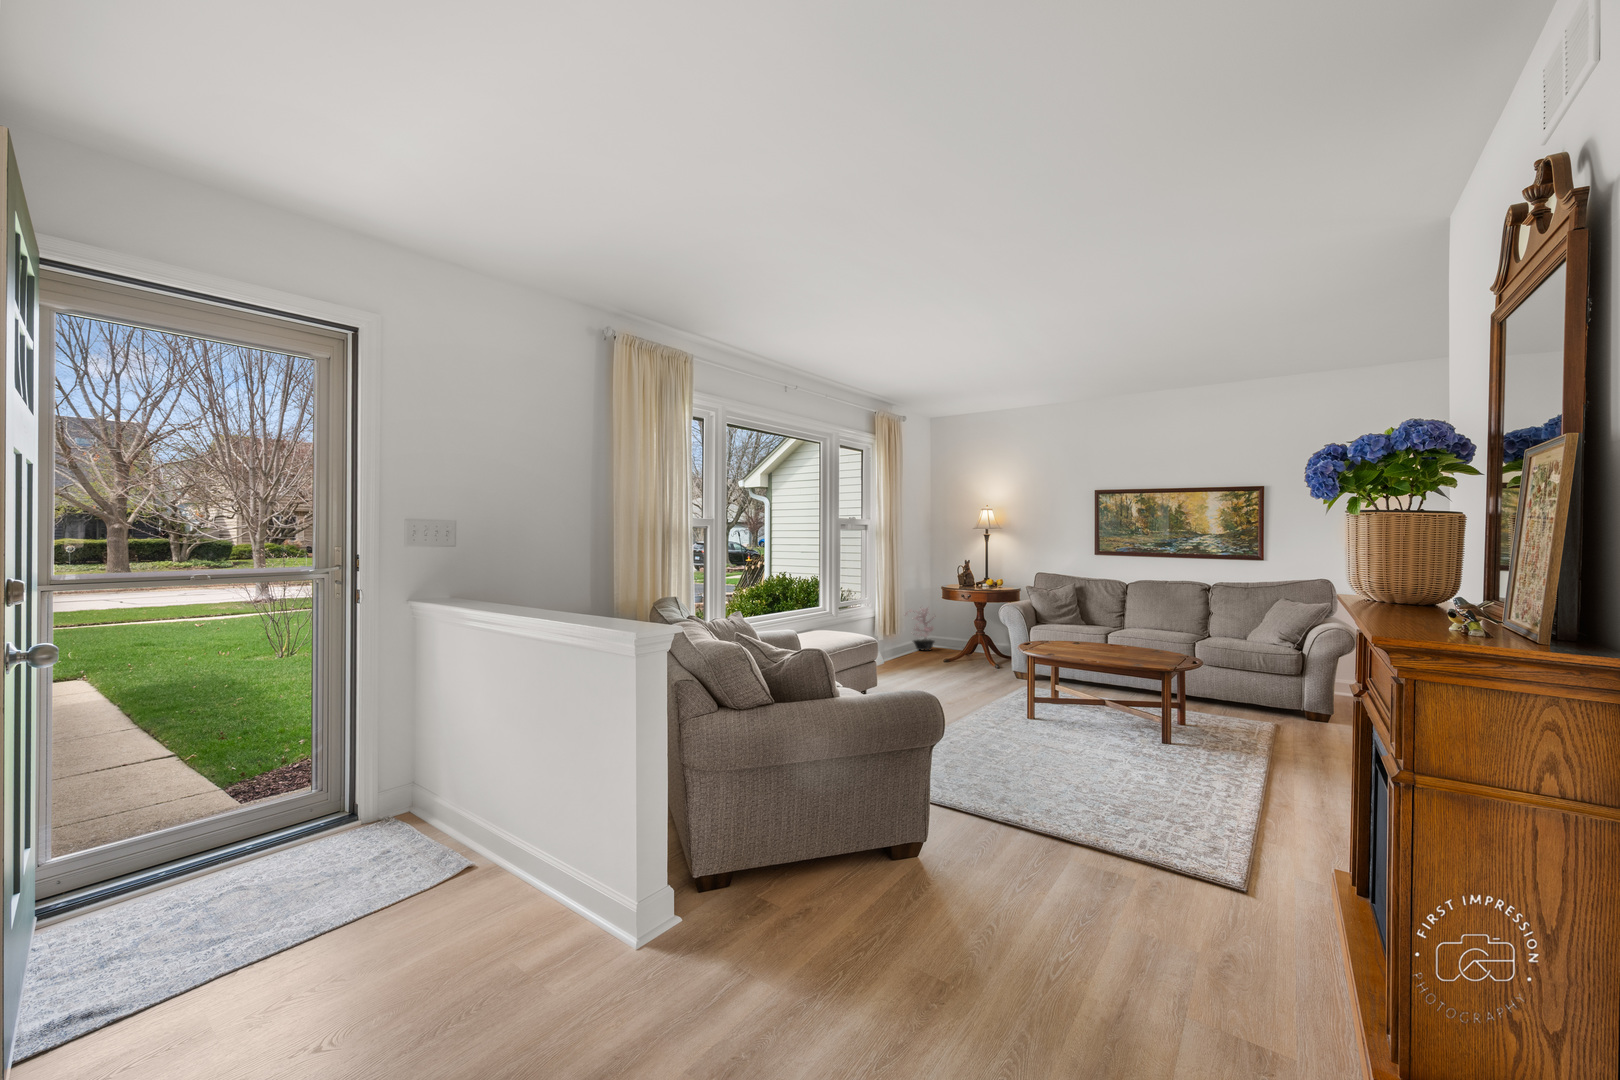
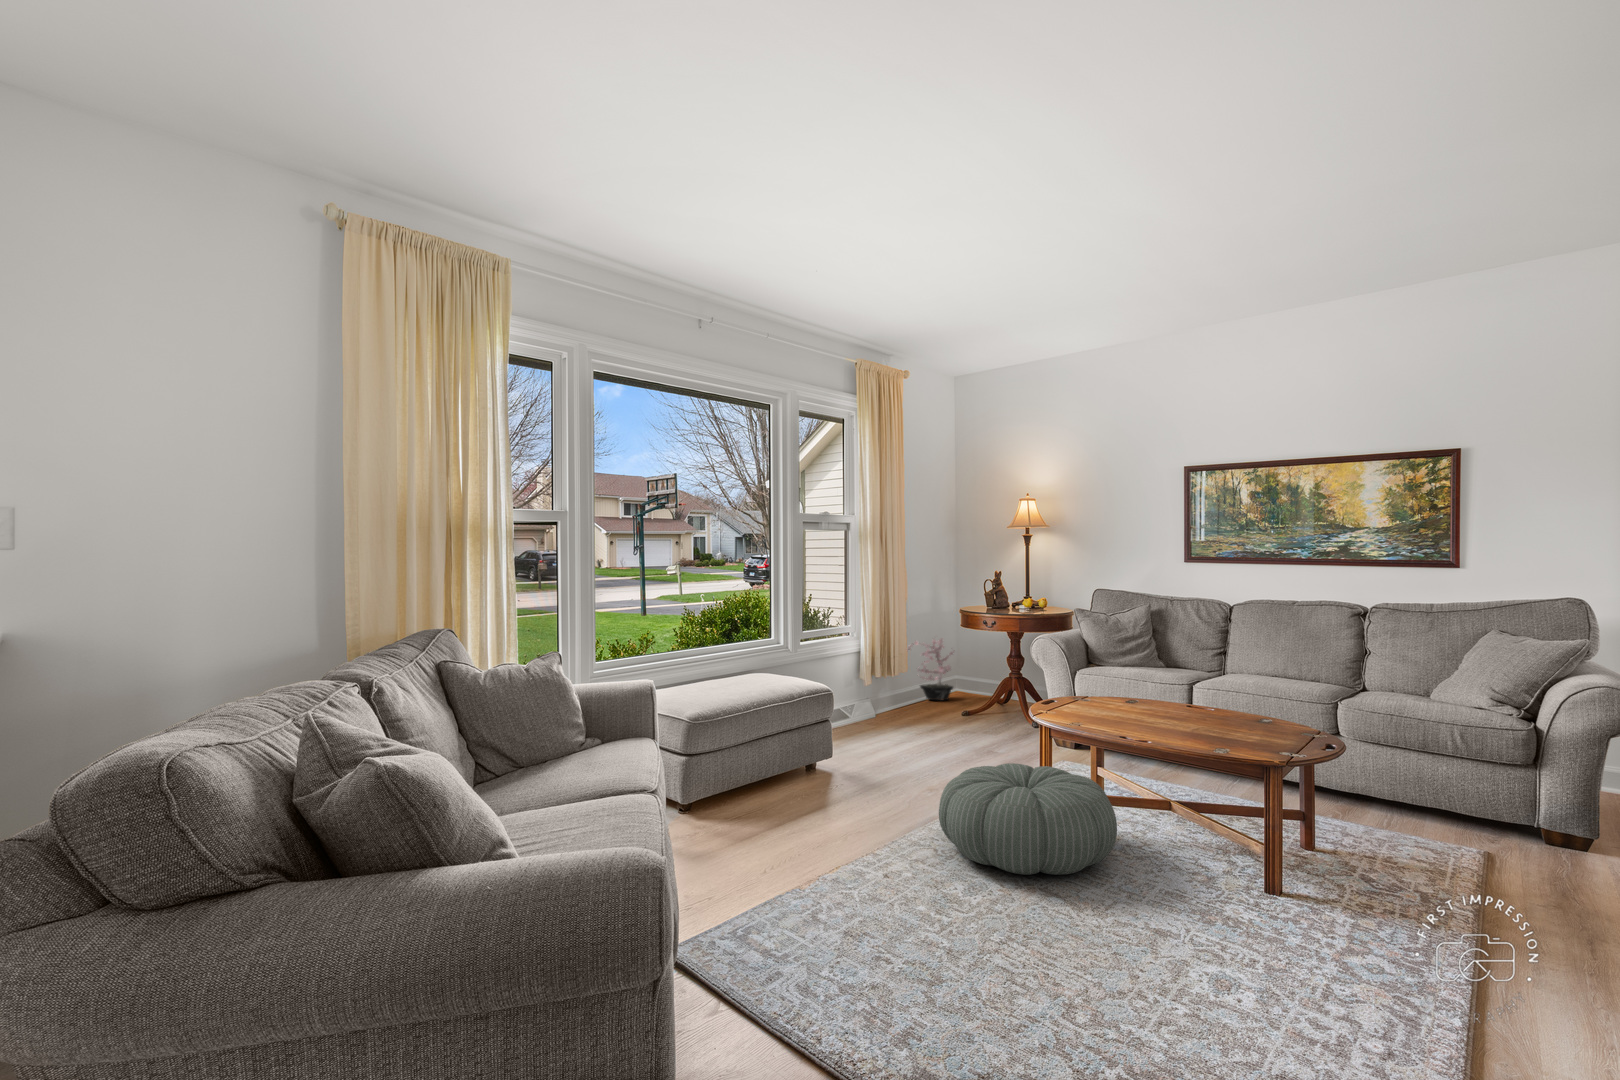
pouf: none [974,680,1080,739] -> present [939,763,1117,875]

